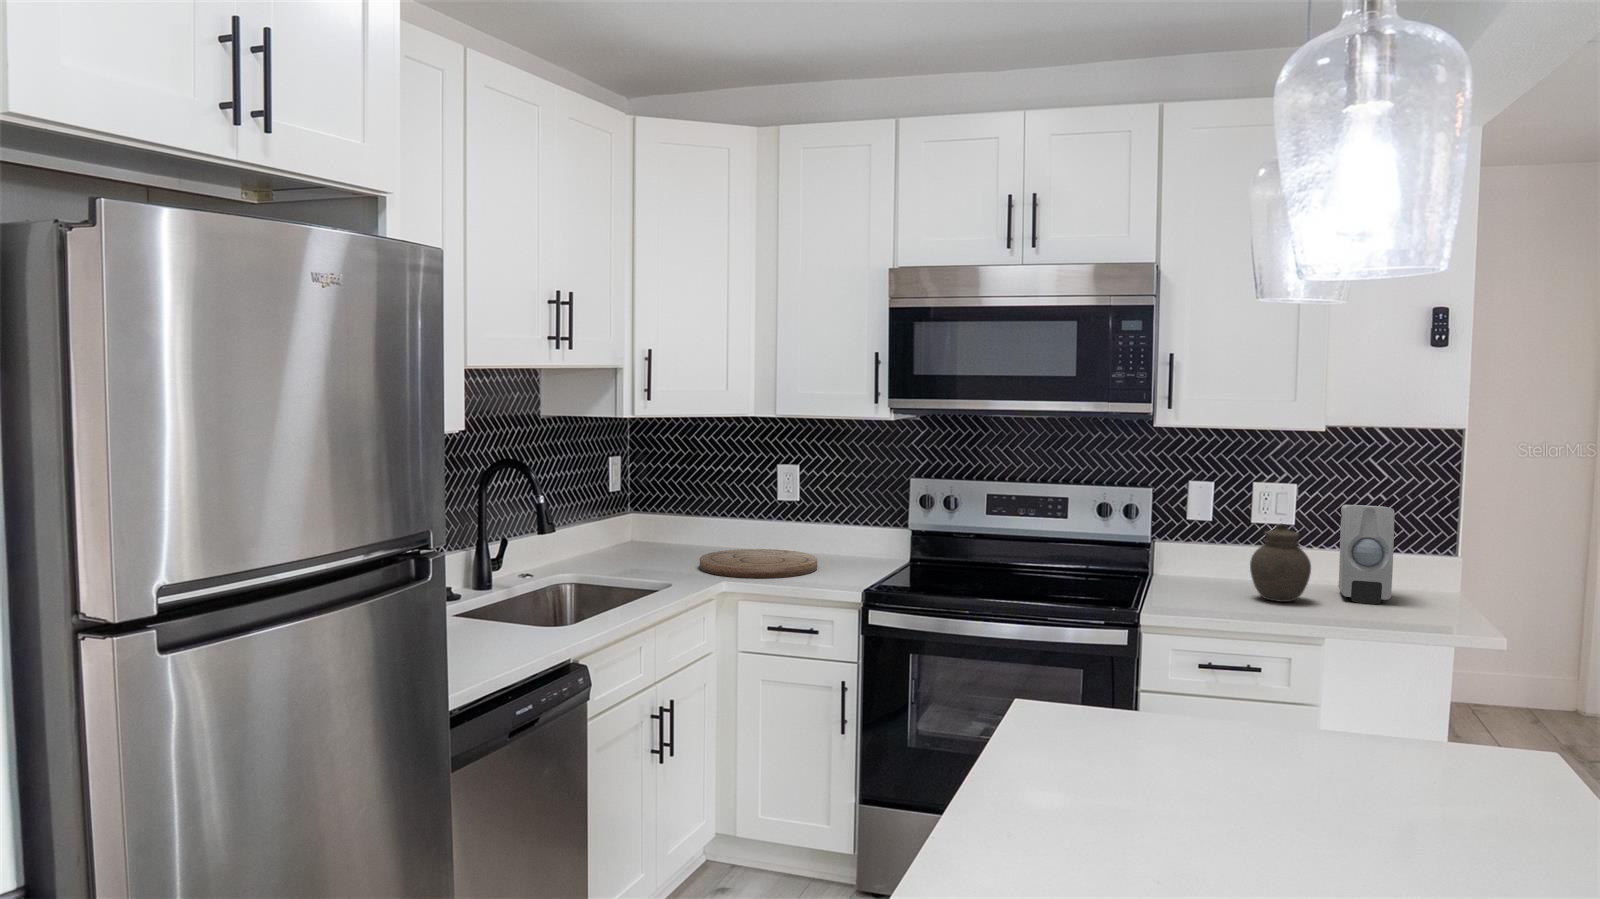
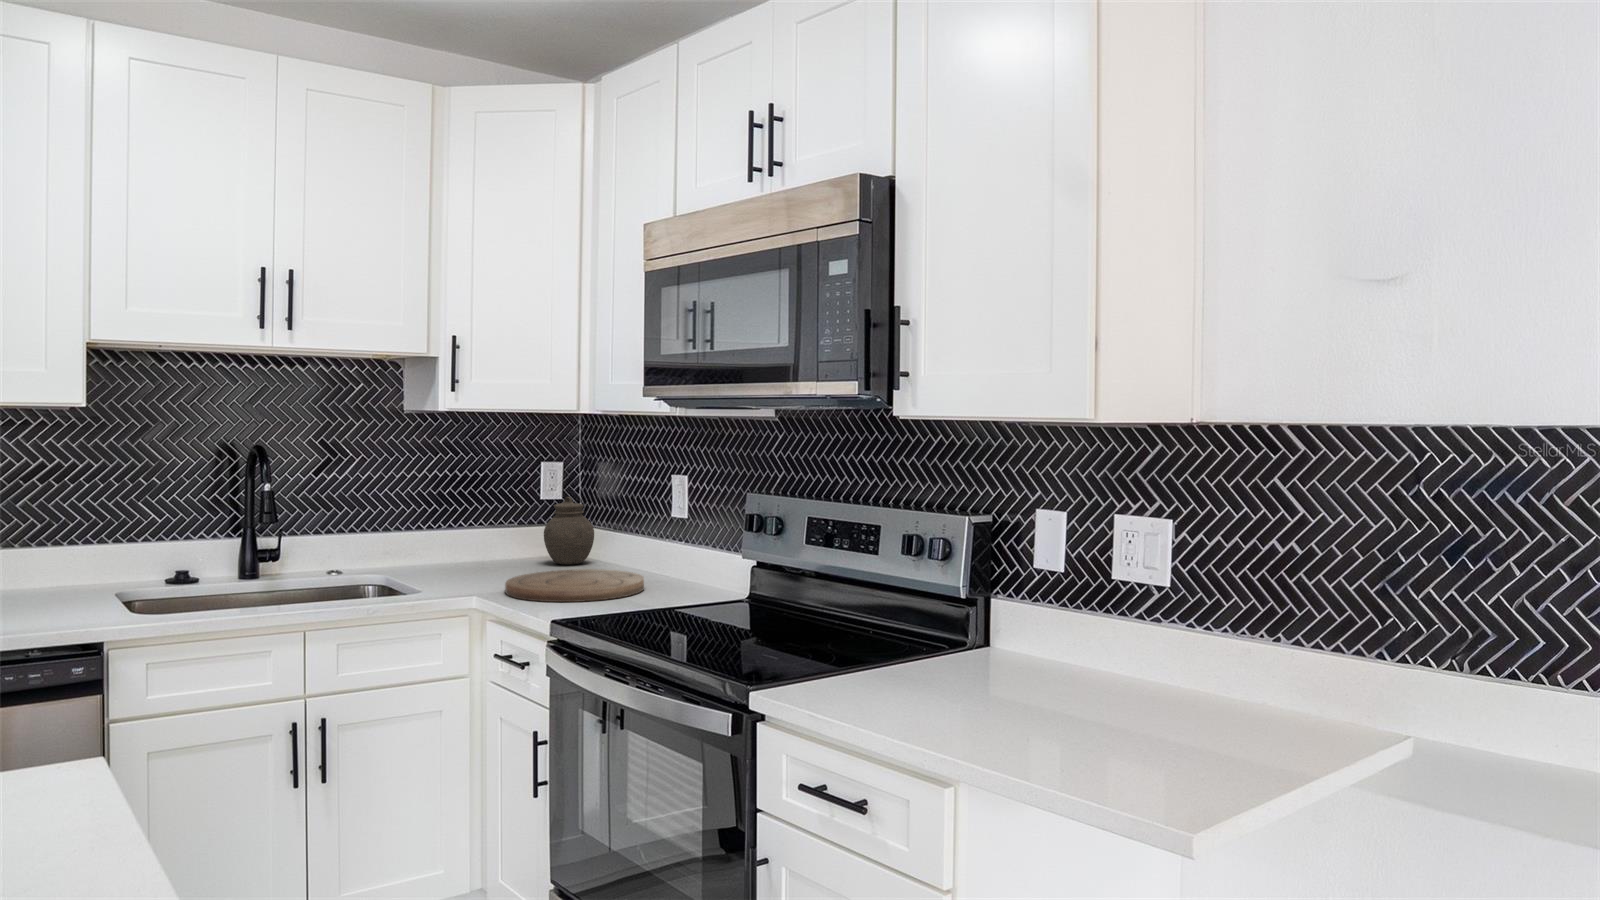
soap dispenser: present [1339,505,1394,604] -> none [1136,555,1268,728]
jar: present [1250,524,1311,602] -> present [544,497,594,565]

